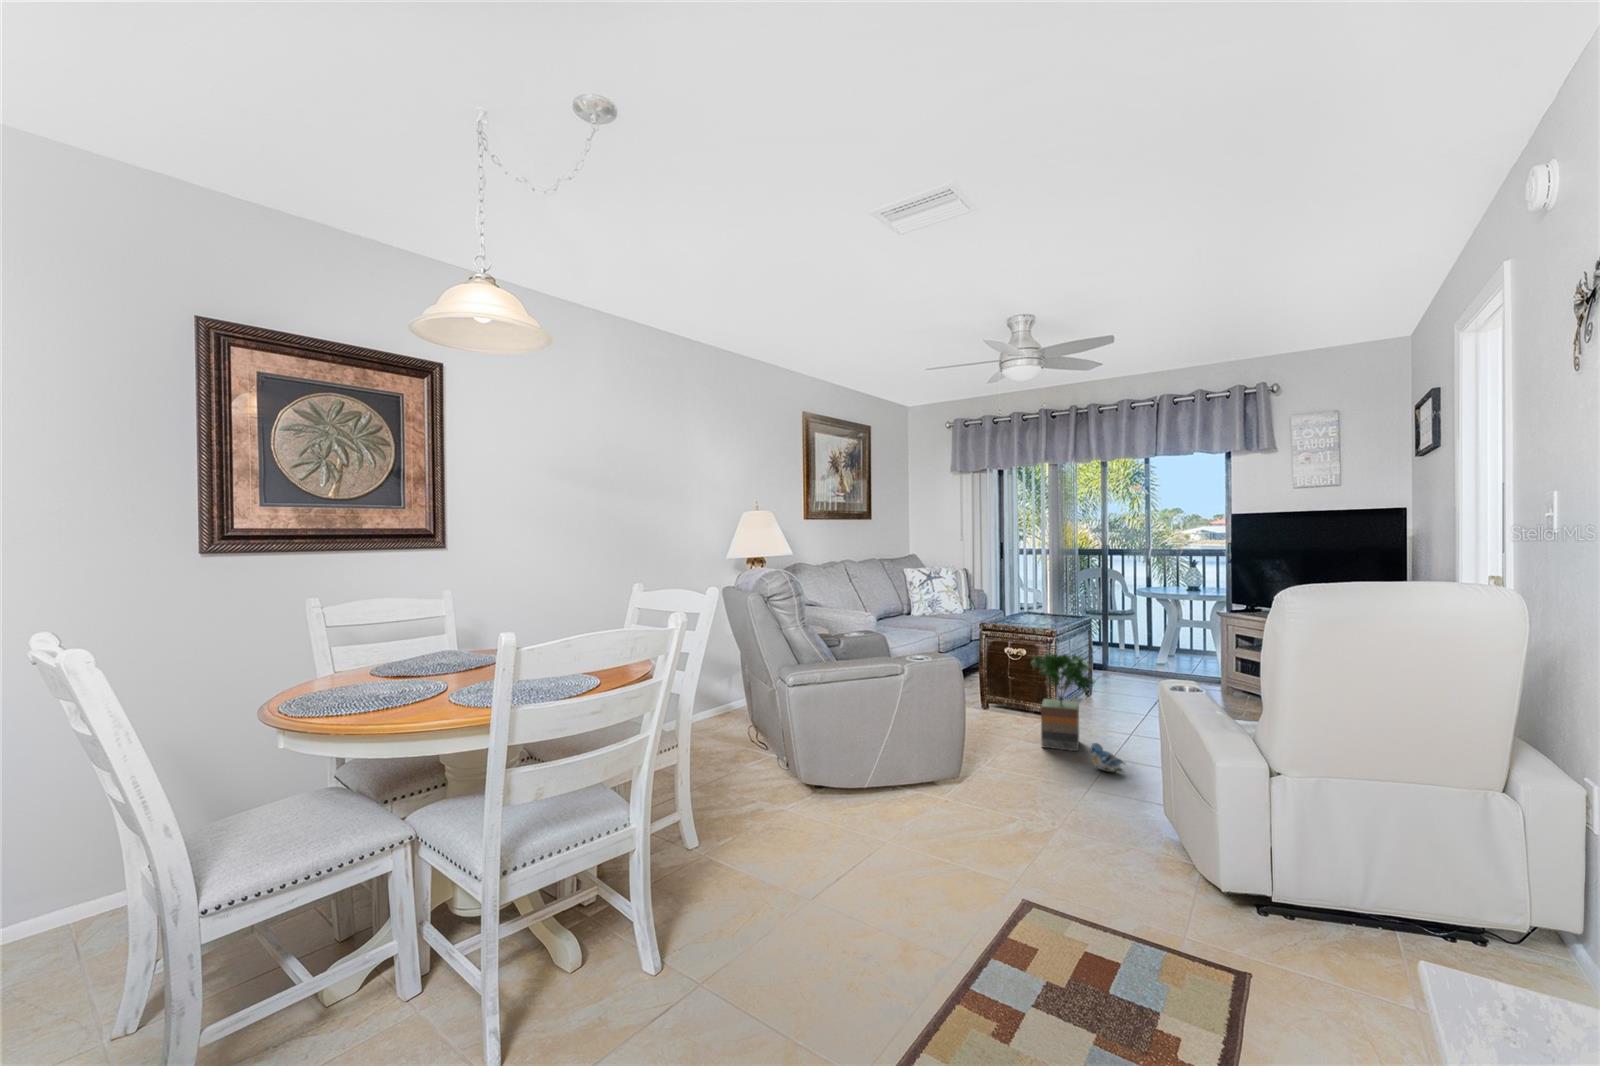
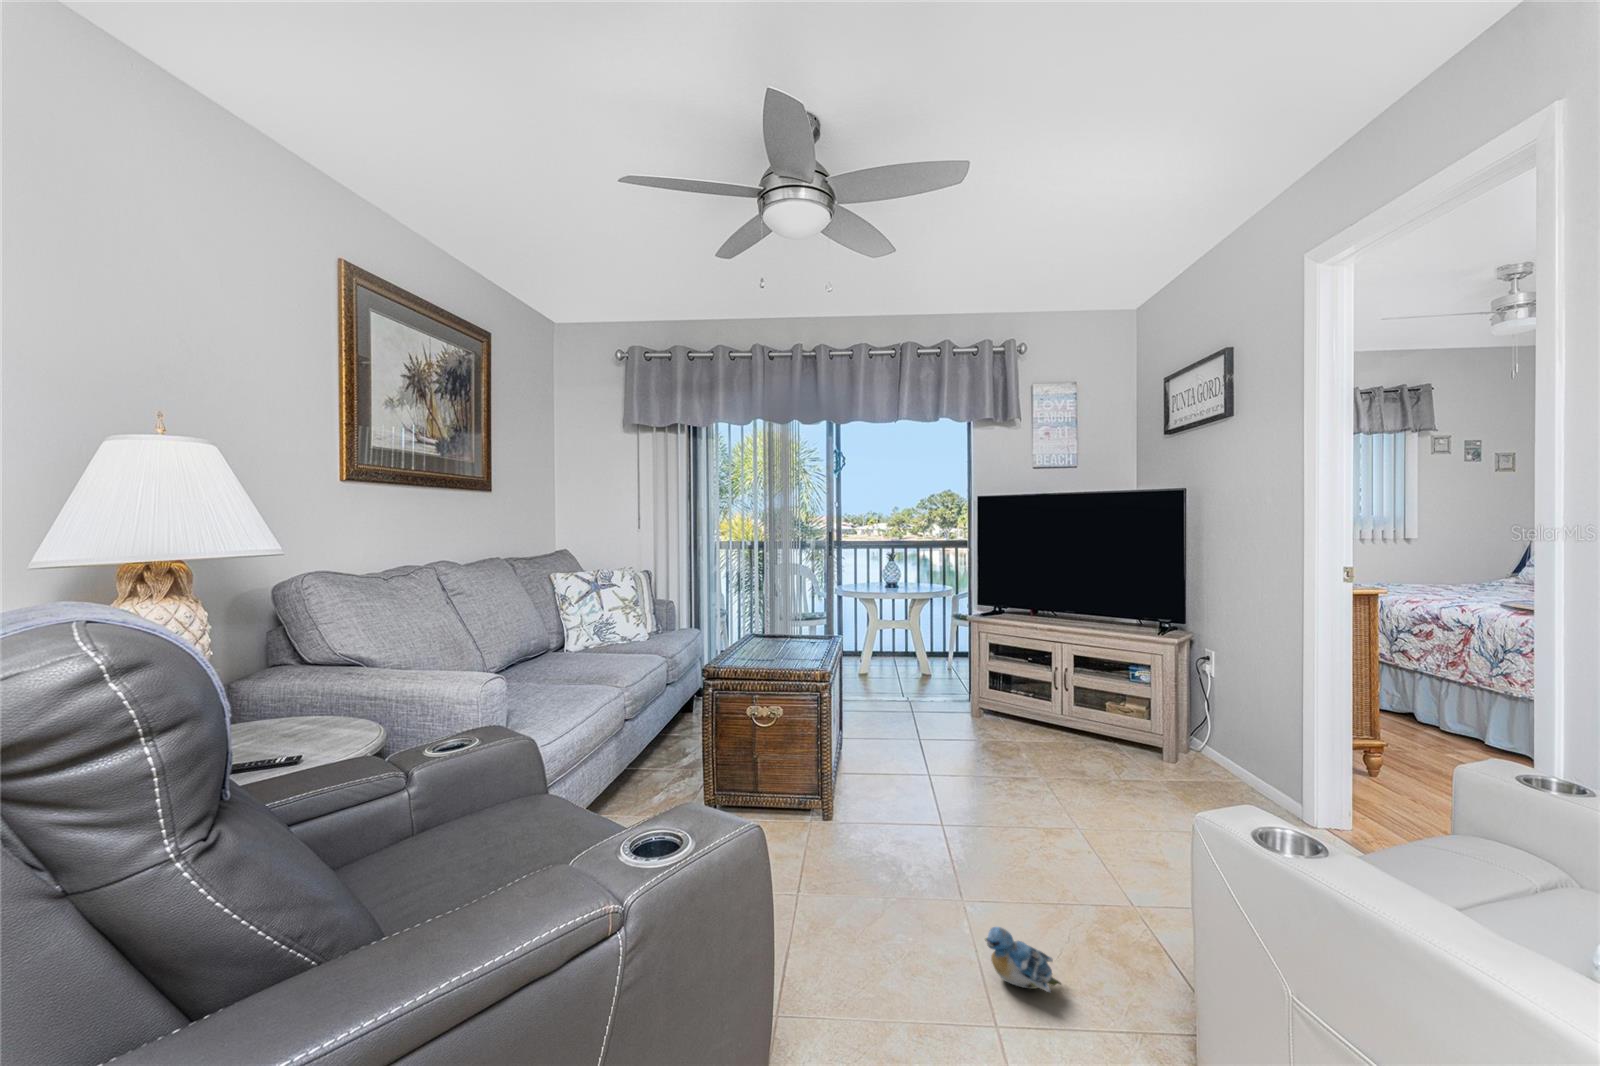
potted tree: present [1031,653,1095,751] -> none [832,727,962,929]

